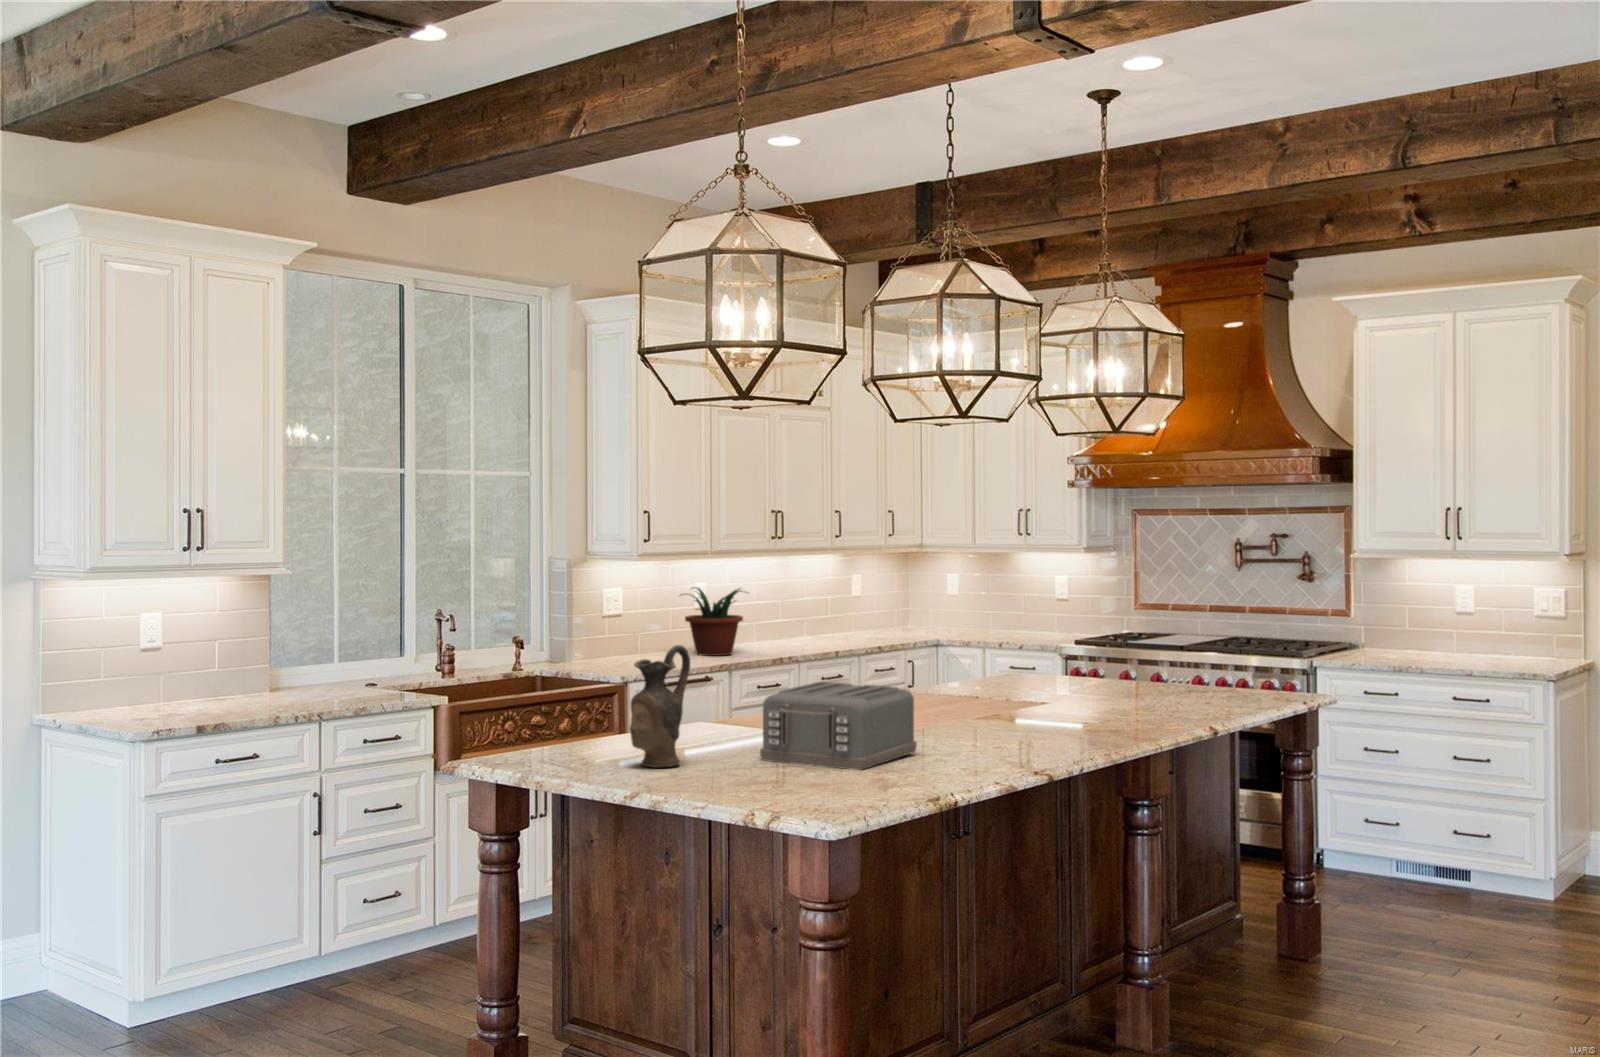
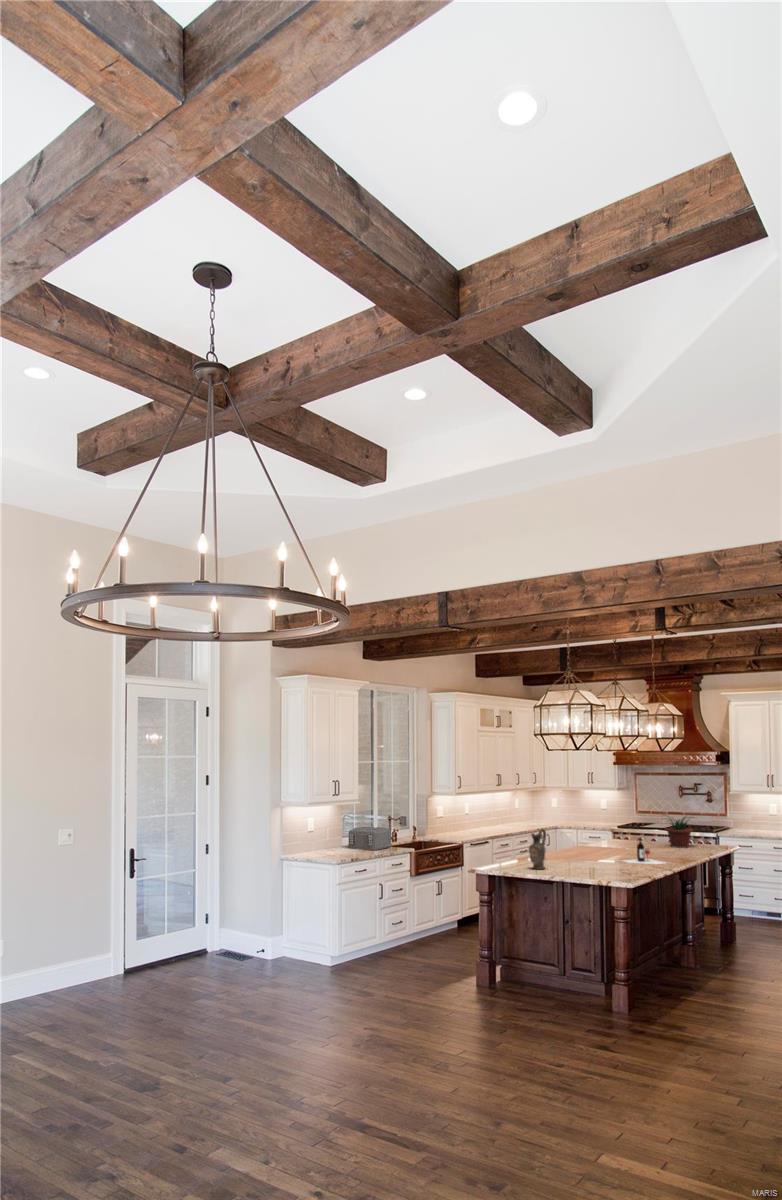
potted plant: present [685,587,743,656] -> present [662,817,693,848]
wine bottle: none [957,670,1098,751] -> present [622,838,666,864]
toaster: present [760,682,917,770] -> present [348,827,392,850]

